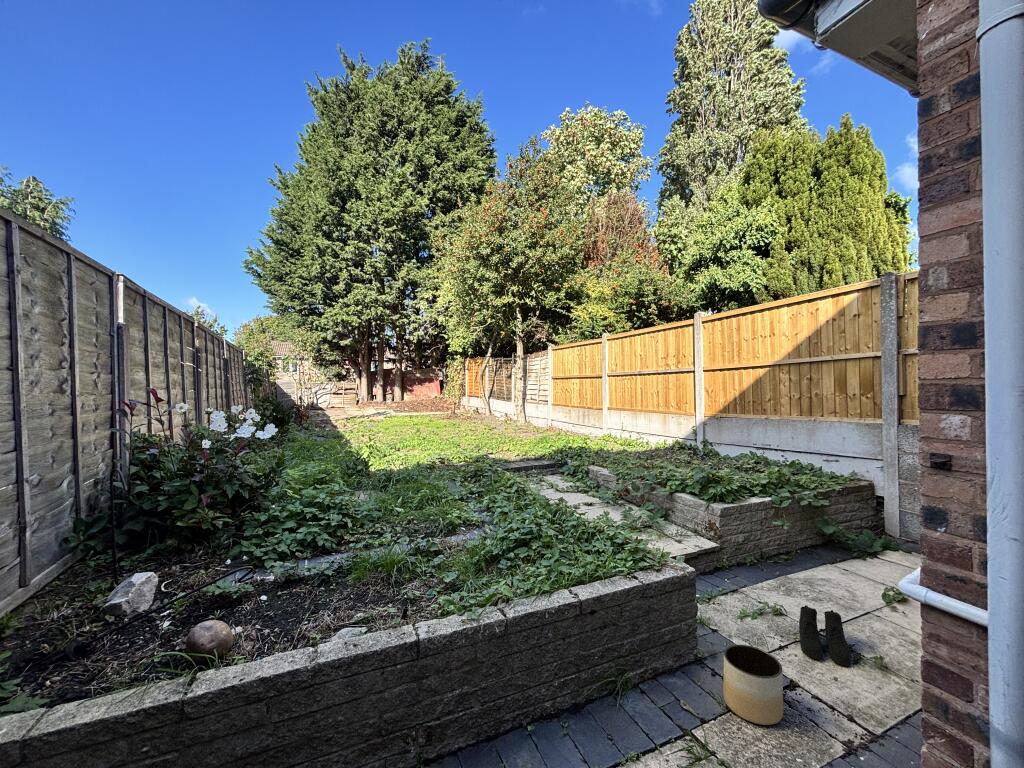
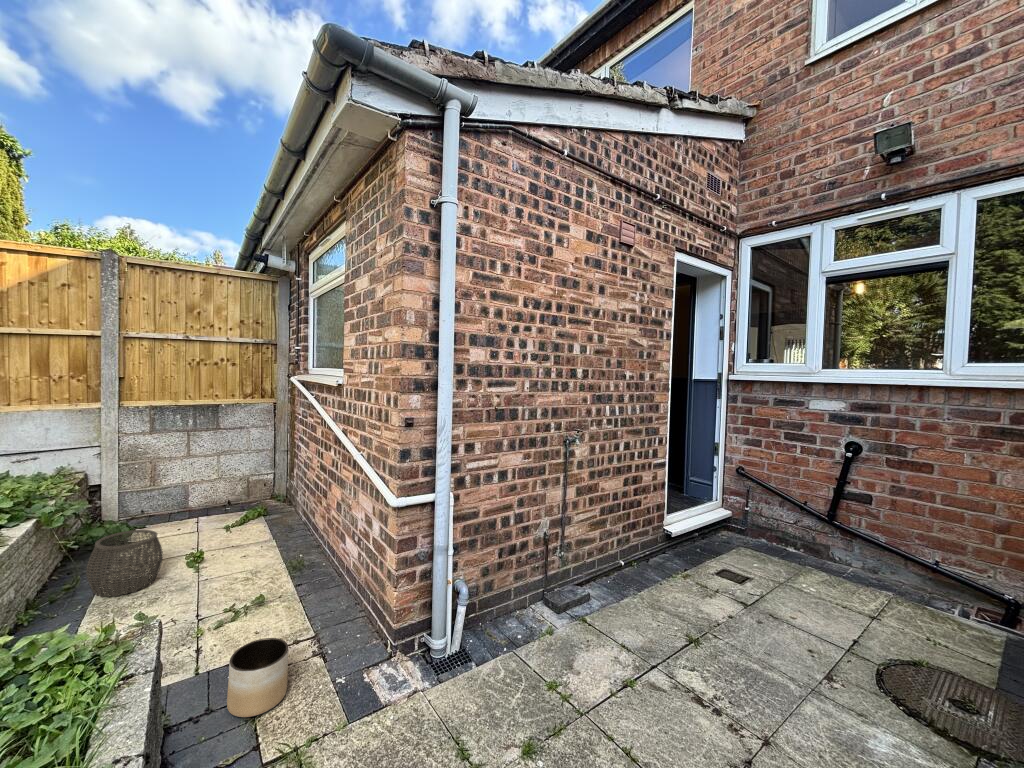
woven basket: none [792,530,857,591] -> present [86,530,163,597]
boots: present [799,605,852,666] -> none [189,586,249,640]

